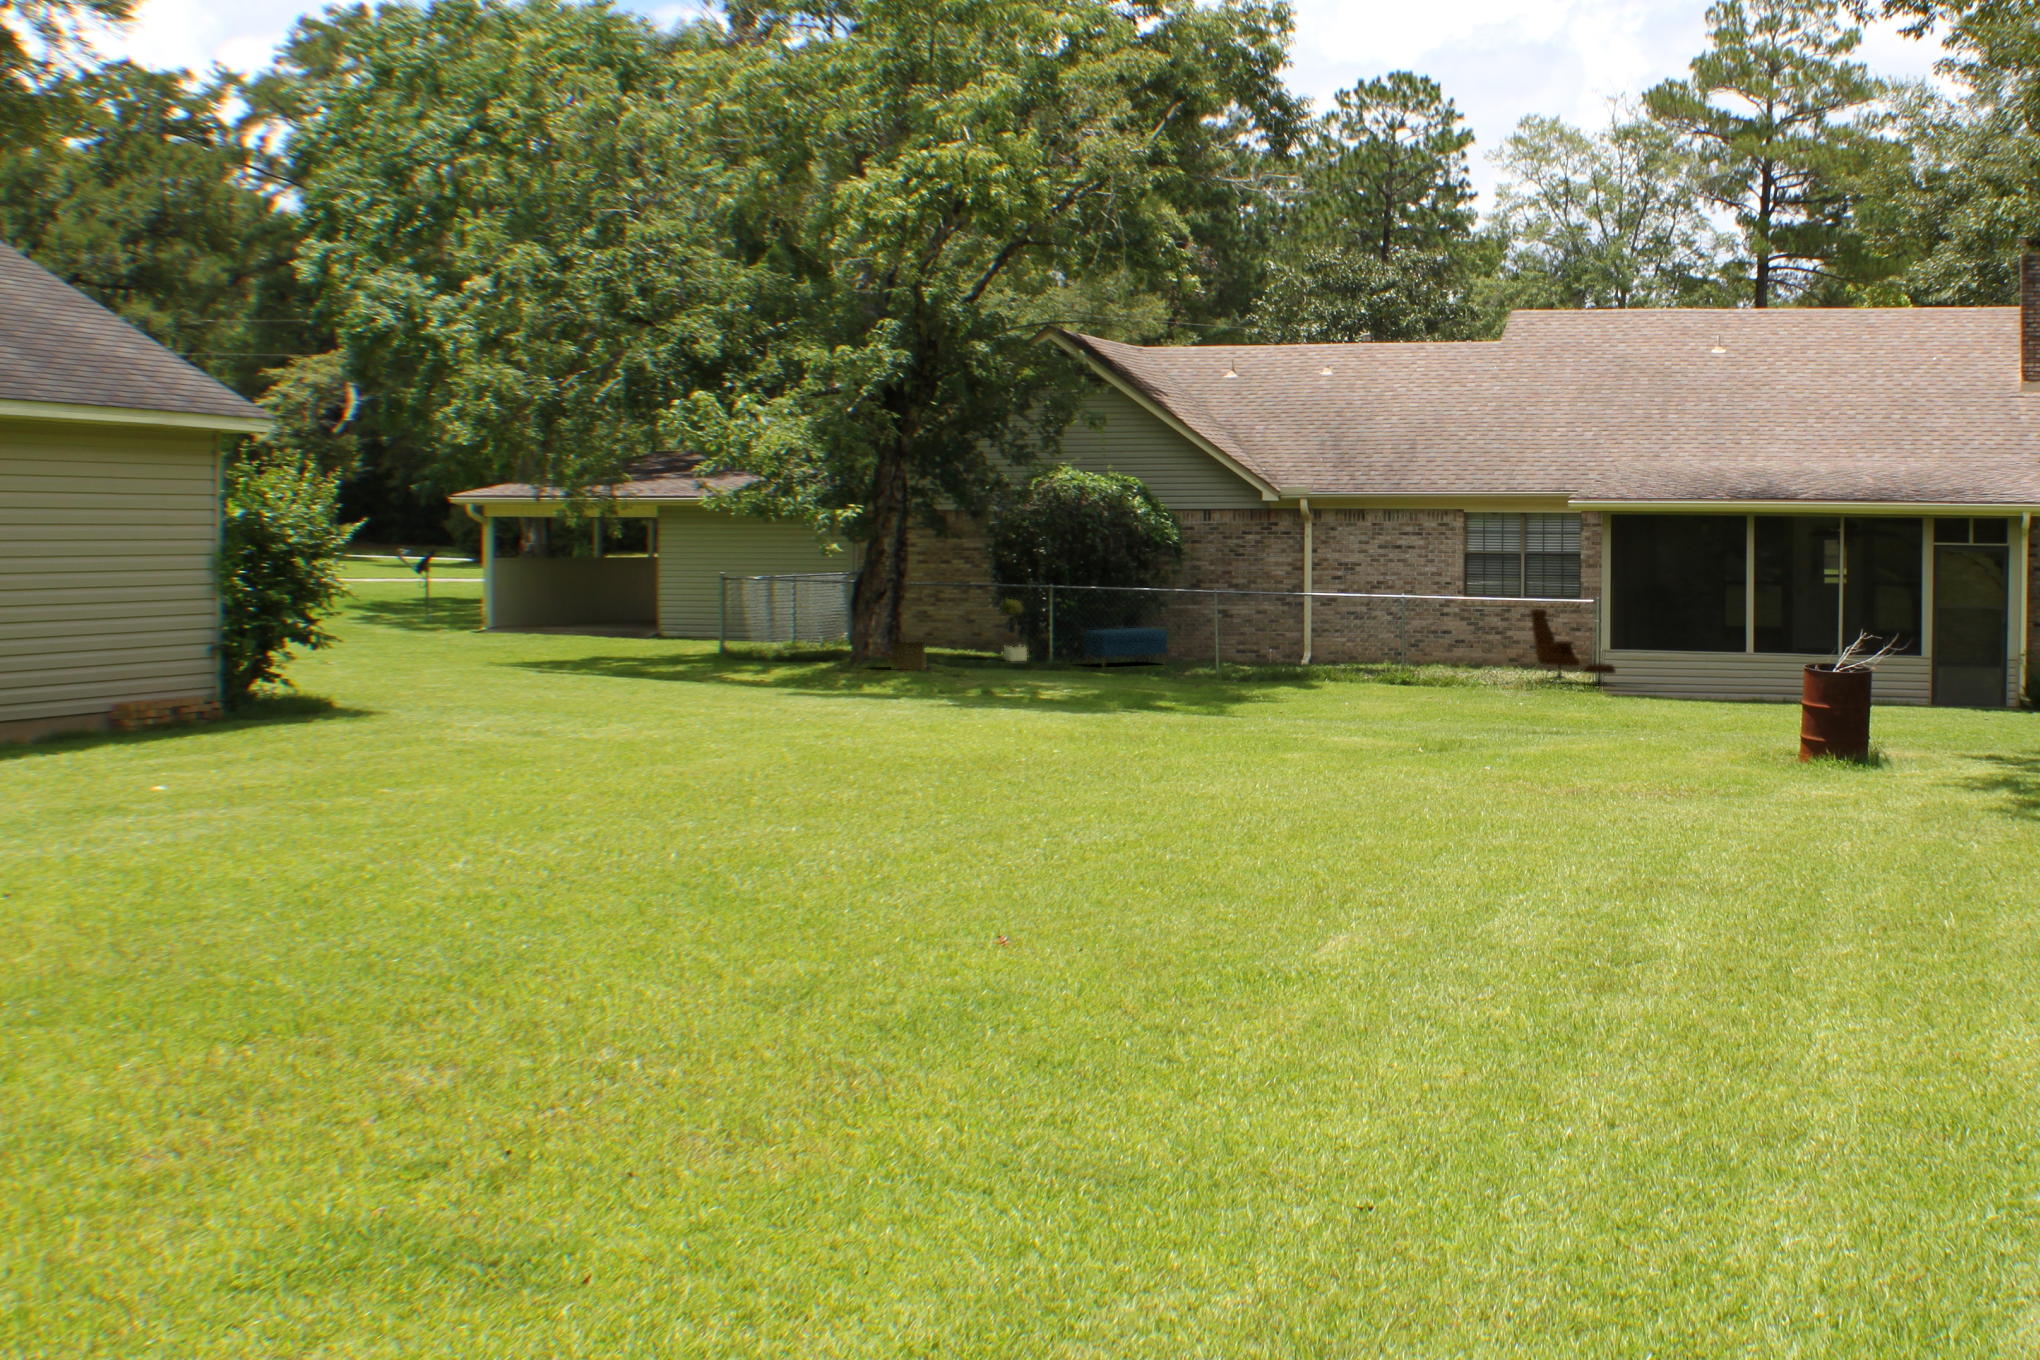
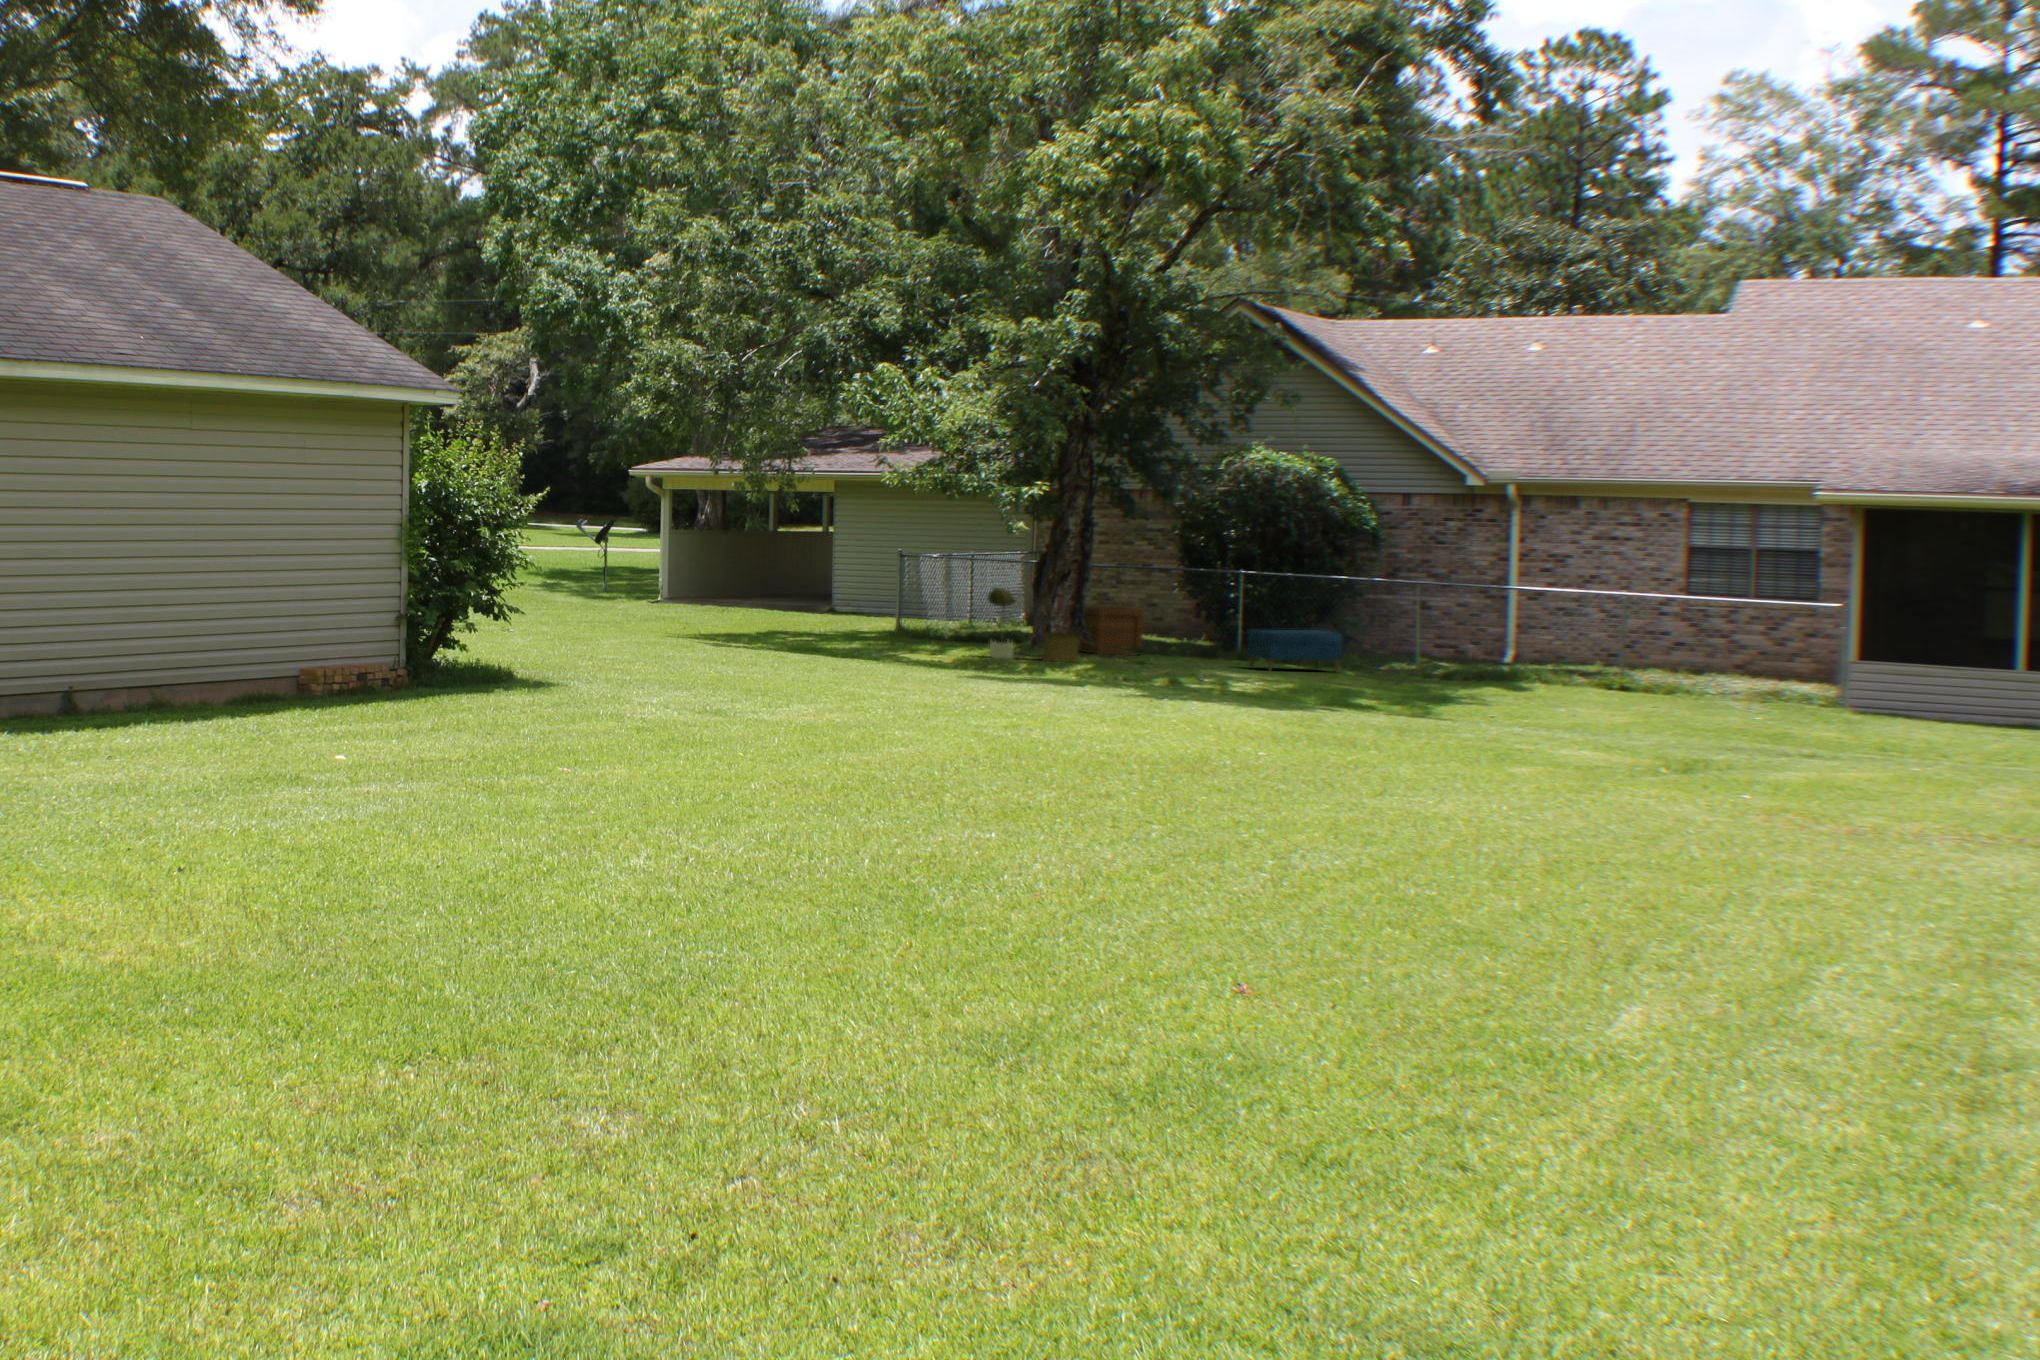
potted tree: present [1001,599,1027,661] -> present [988,588,1016,659]
lounge chair: present [1530,609,1616,685] -> none [1810,622,1925,719]
wooden crate: none [942,610,999,656] -> present [1078,606,1144,655]

